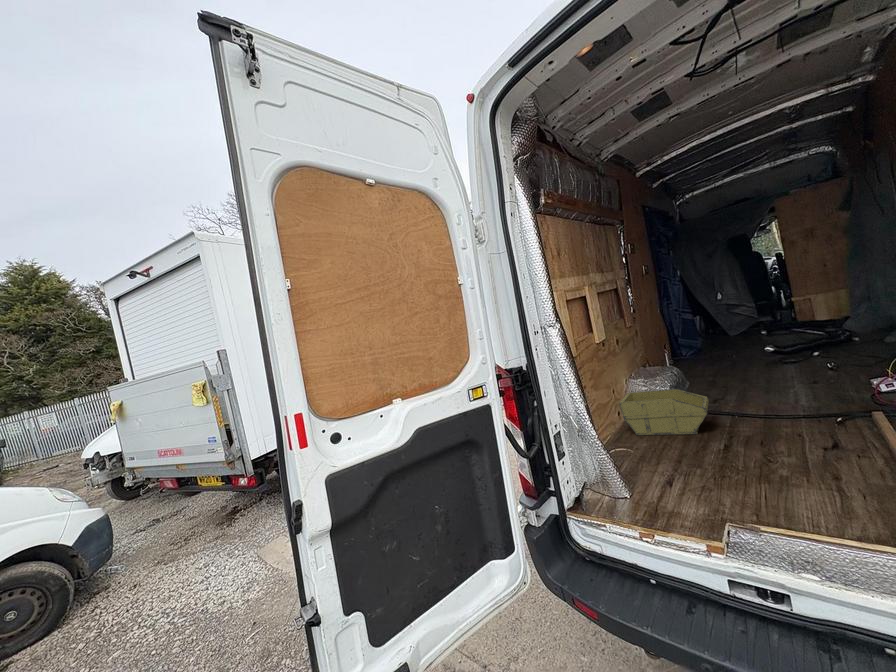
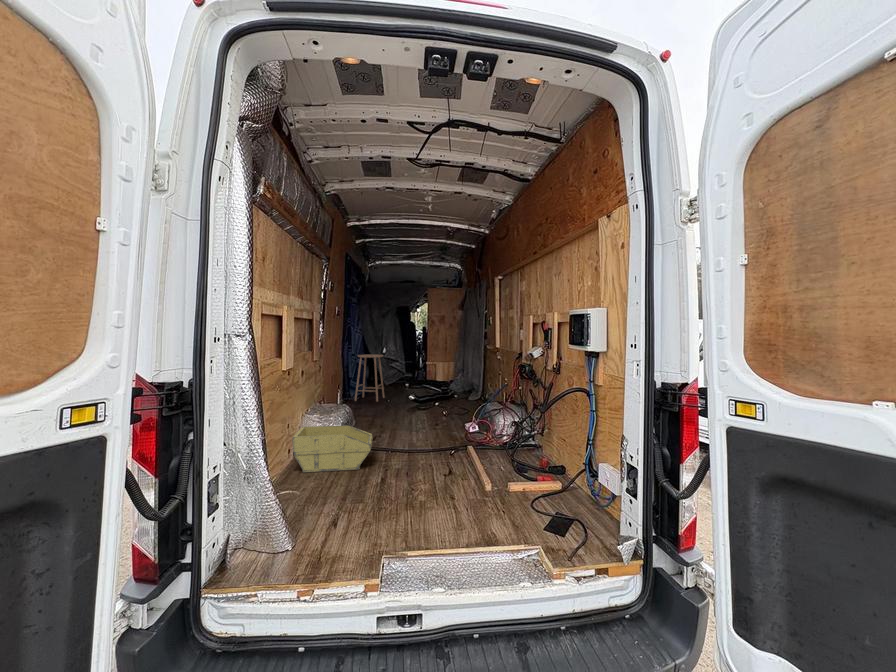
stool: none [682,304,729,361] -> present [355,355,384,401]

